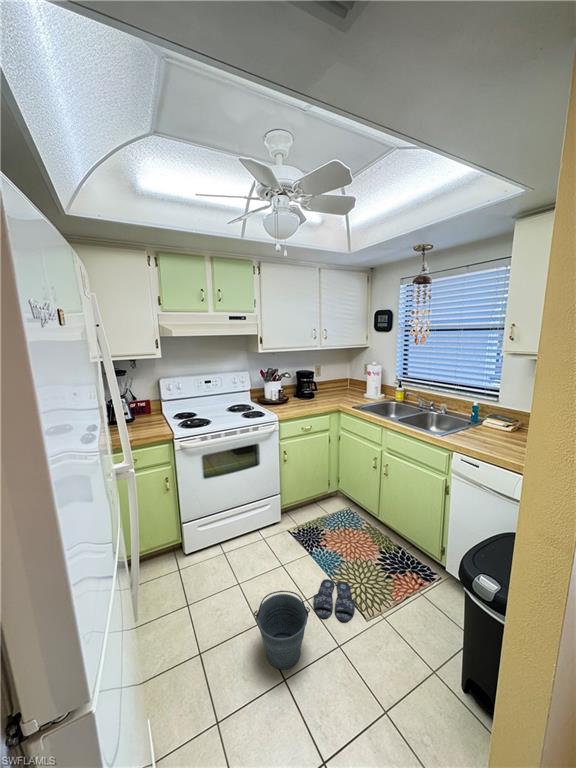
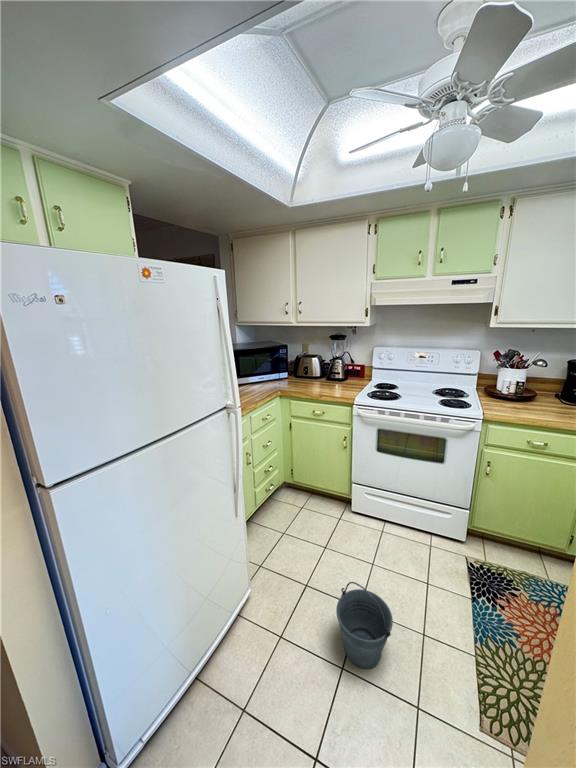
slippers: present [314,579,355,622] -> none [423,636,495,704]

